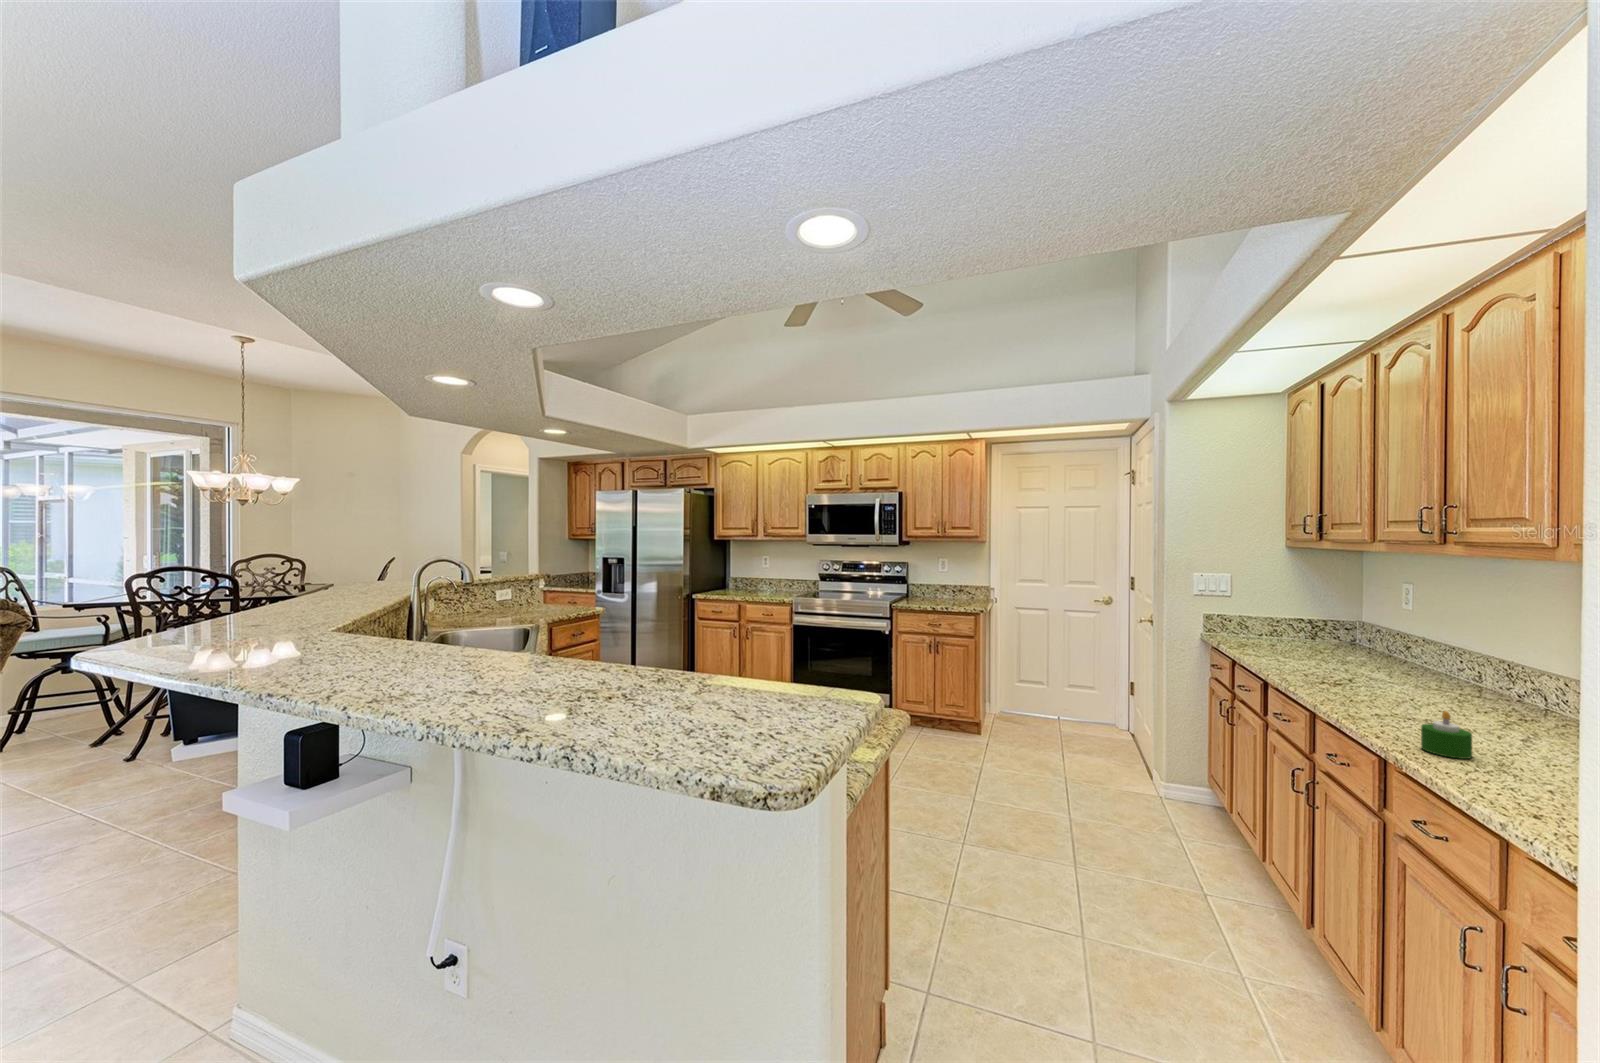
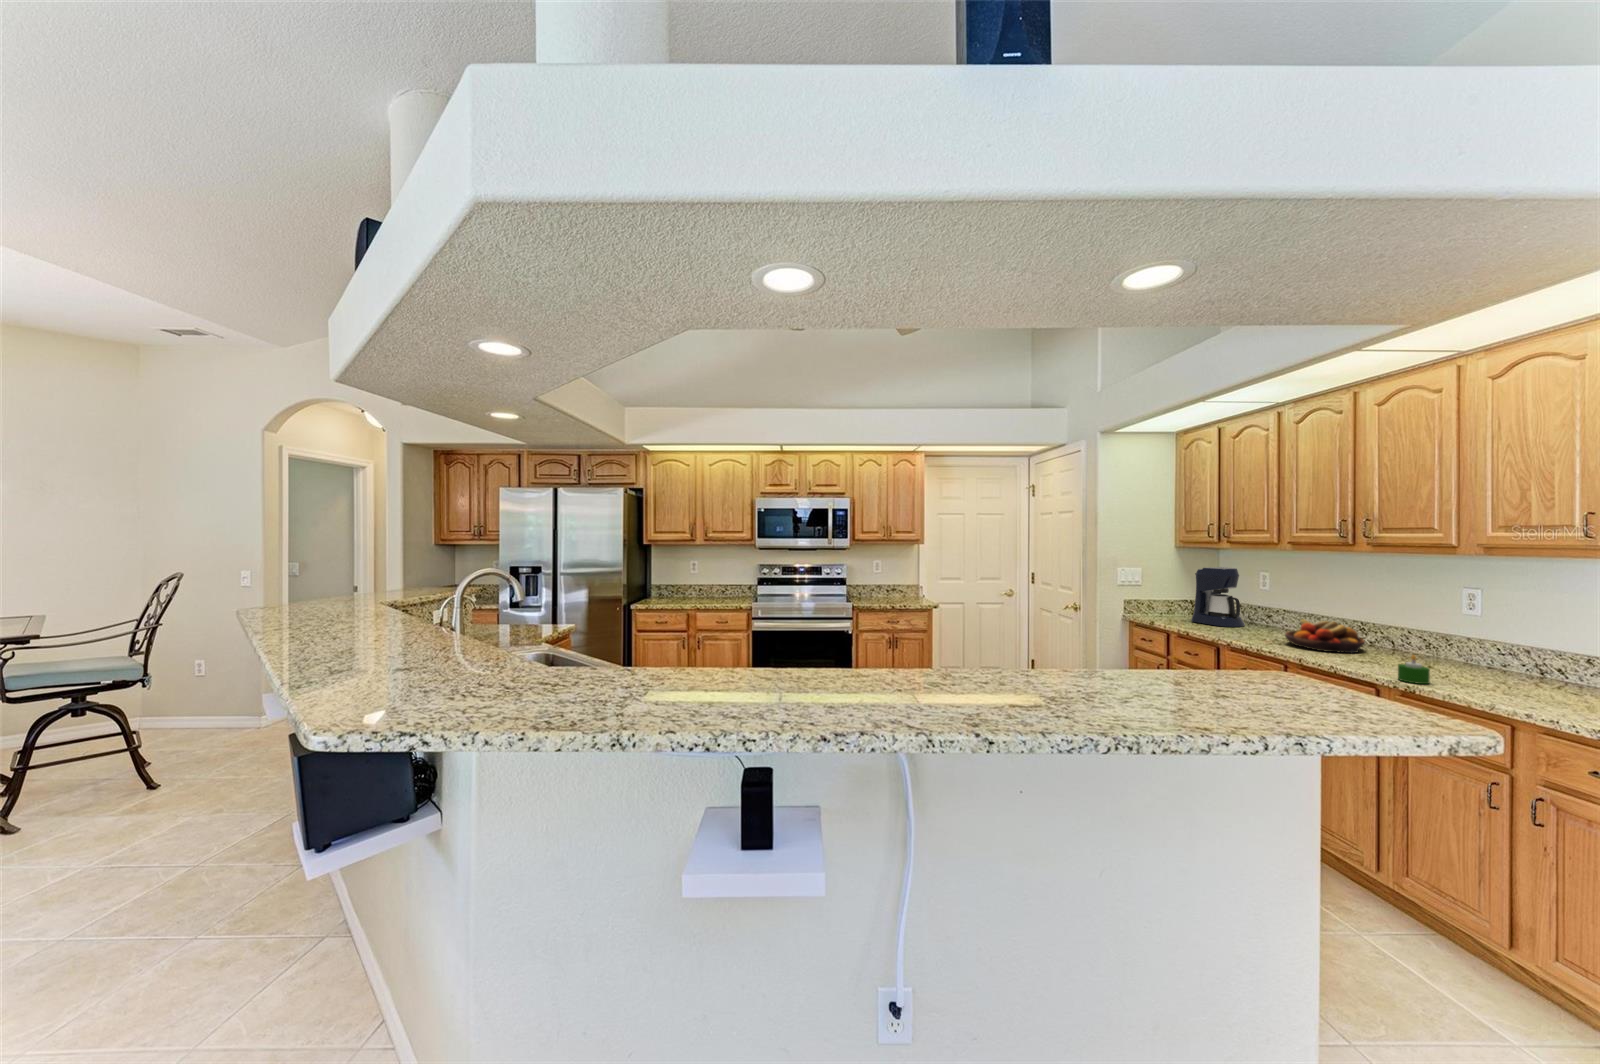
coffee maker: none [1281,575,1360,660] -> present [1191,567,1245,627]
fruit bowl: none [1356,653,1487,708] -> present [1285,619,1365,653]

